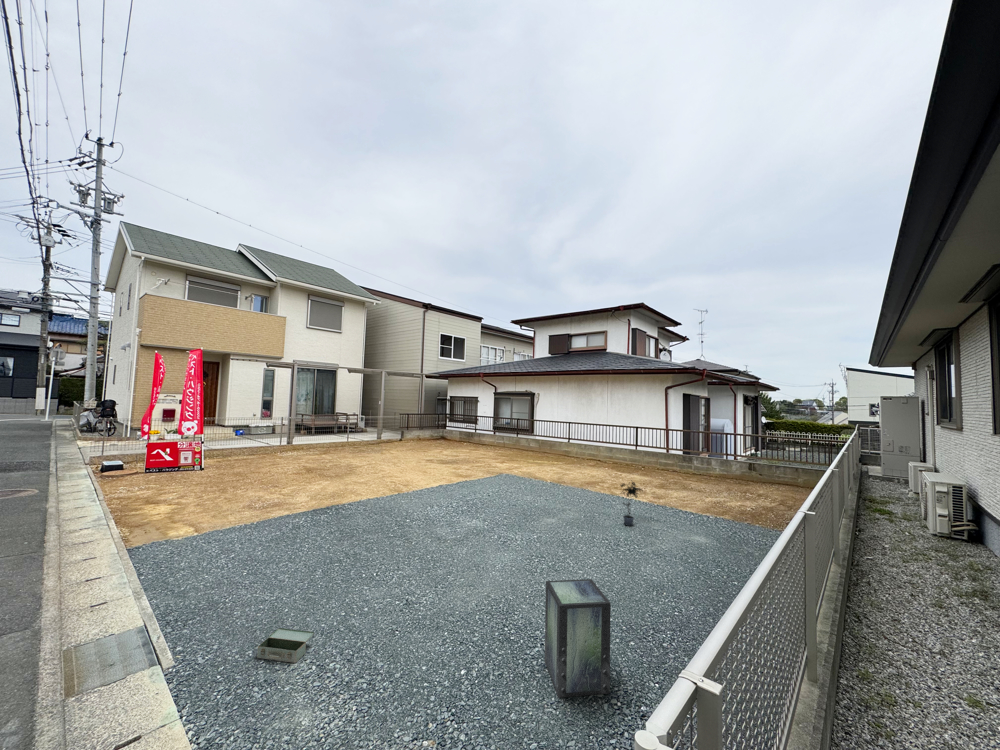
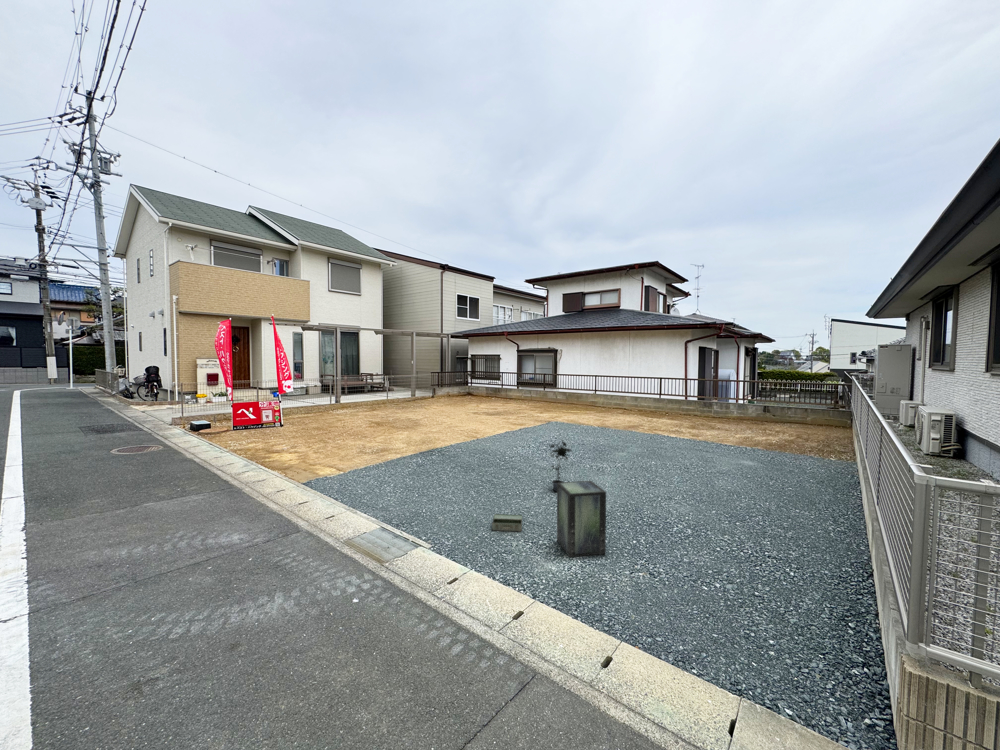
potted plant: present [621,482,641,526] -> present [550,442,572,492]
storage box: present [545,579,611,698] -> present [557,481,606,557]

